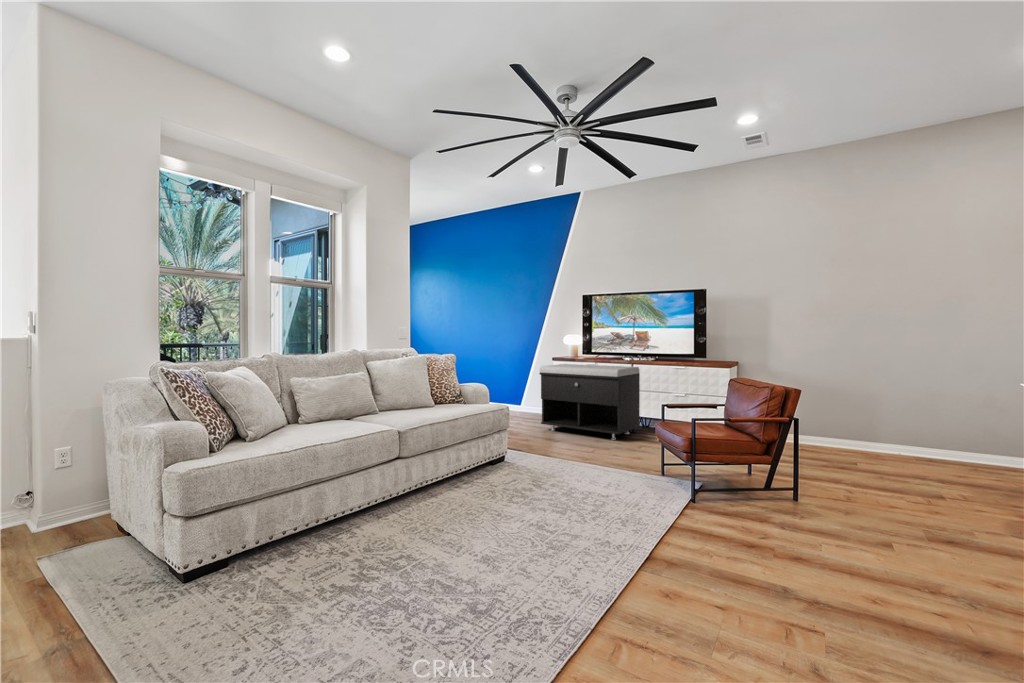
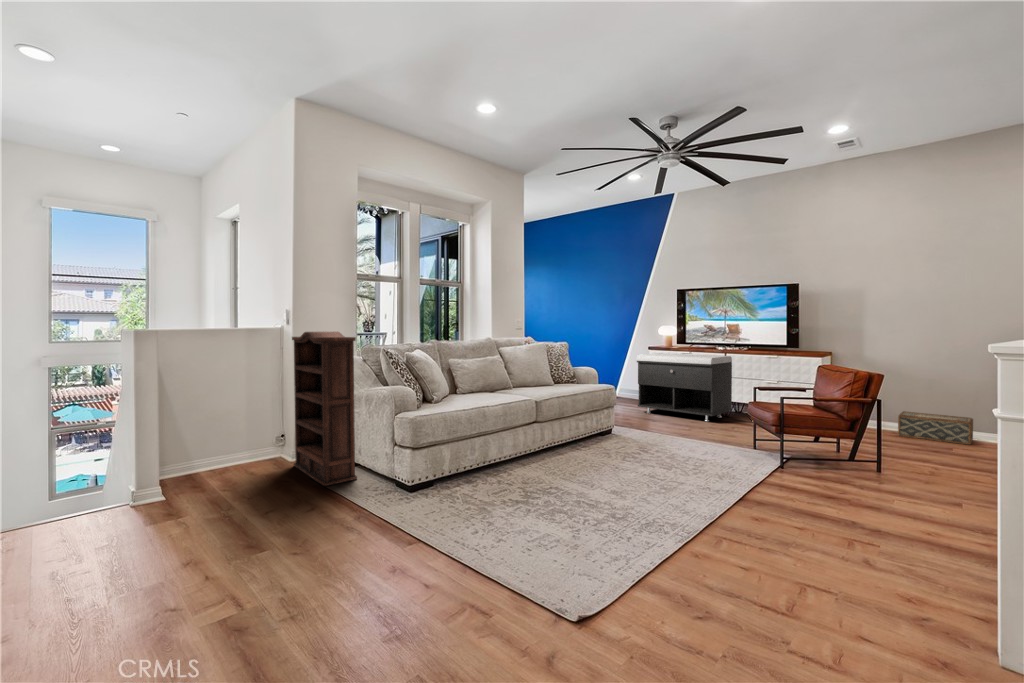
bookshelf: none [29,342,115,579] -> present [292,332,357,486]
woven basket: none [805,424,876,460] -> present [898,411,973,445]

